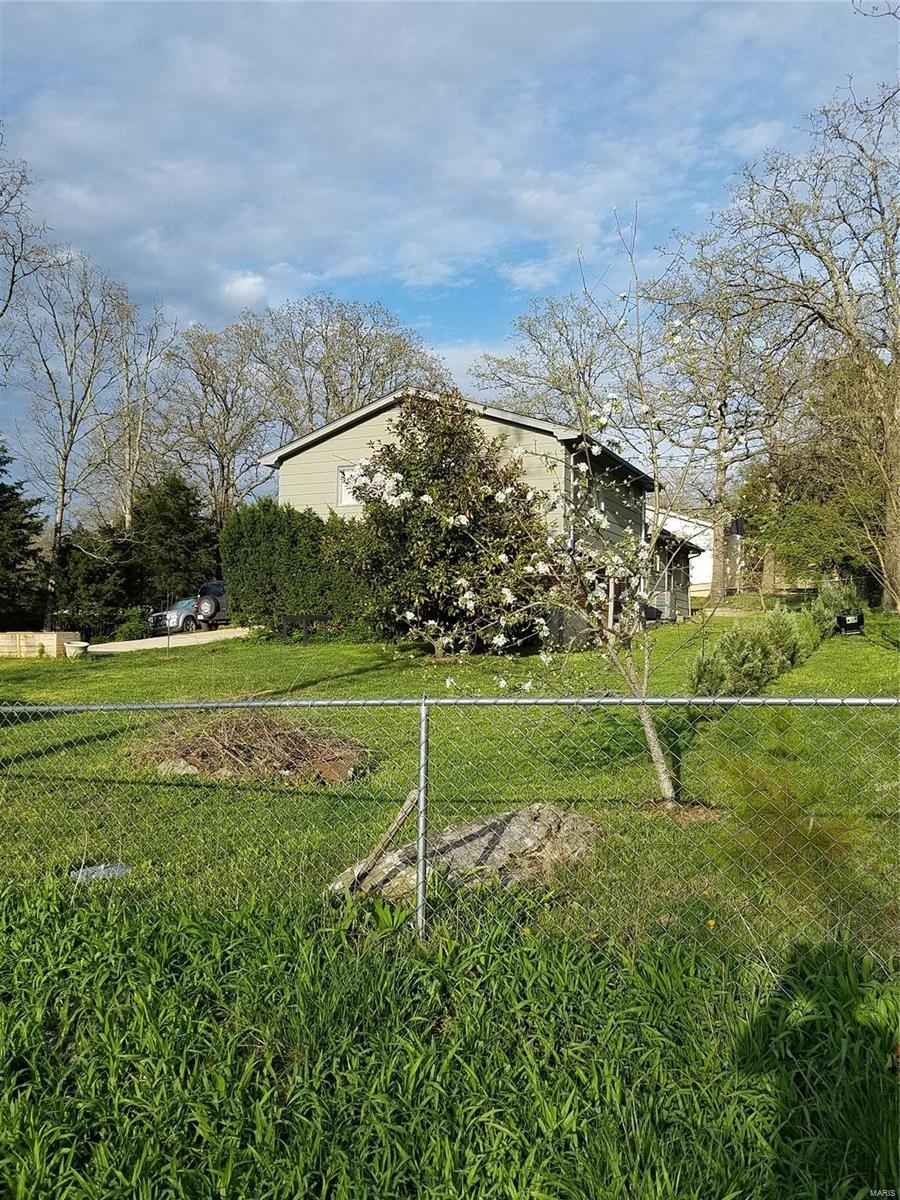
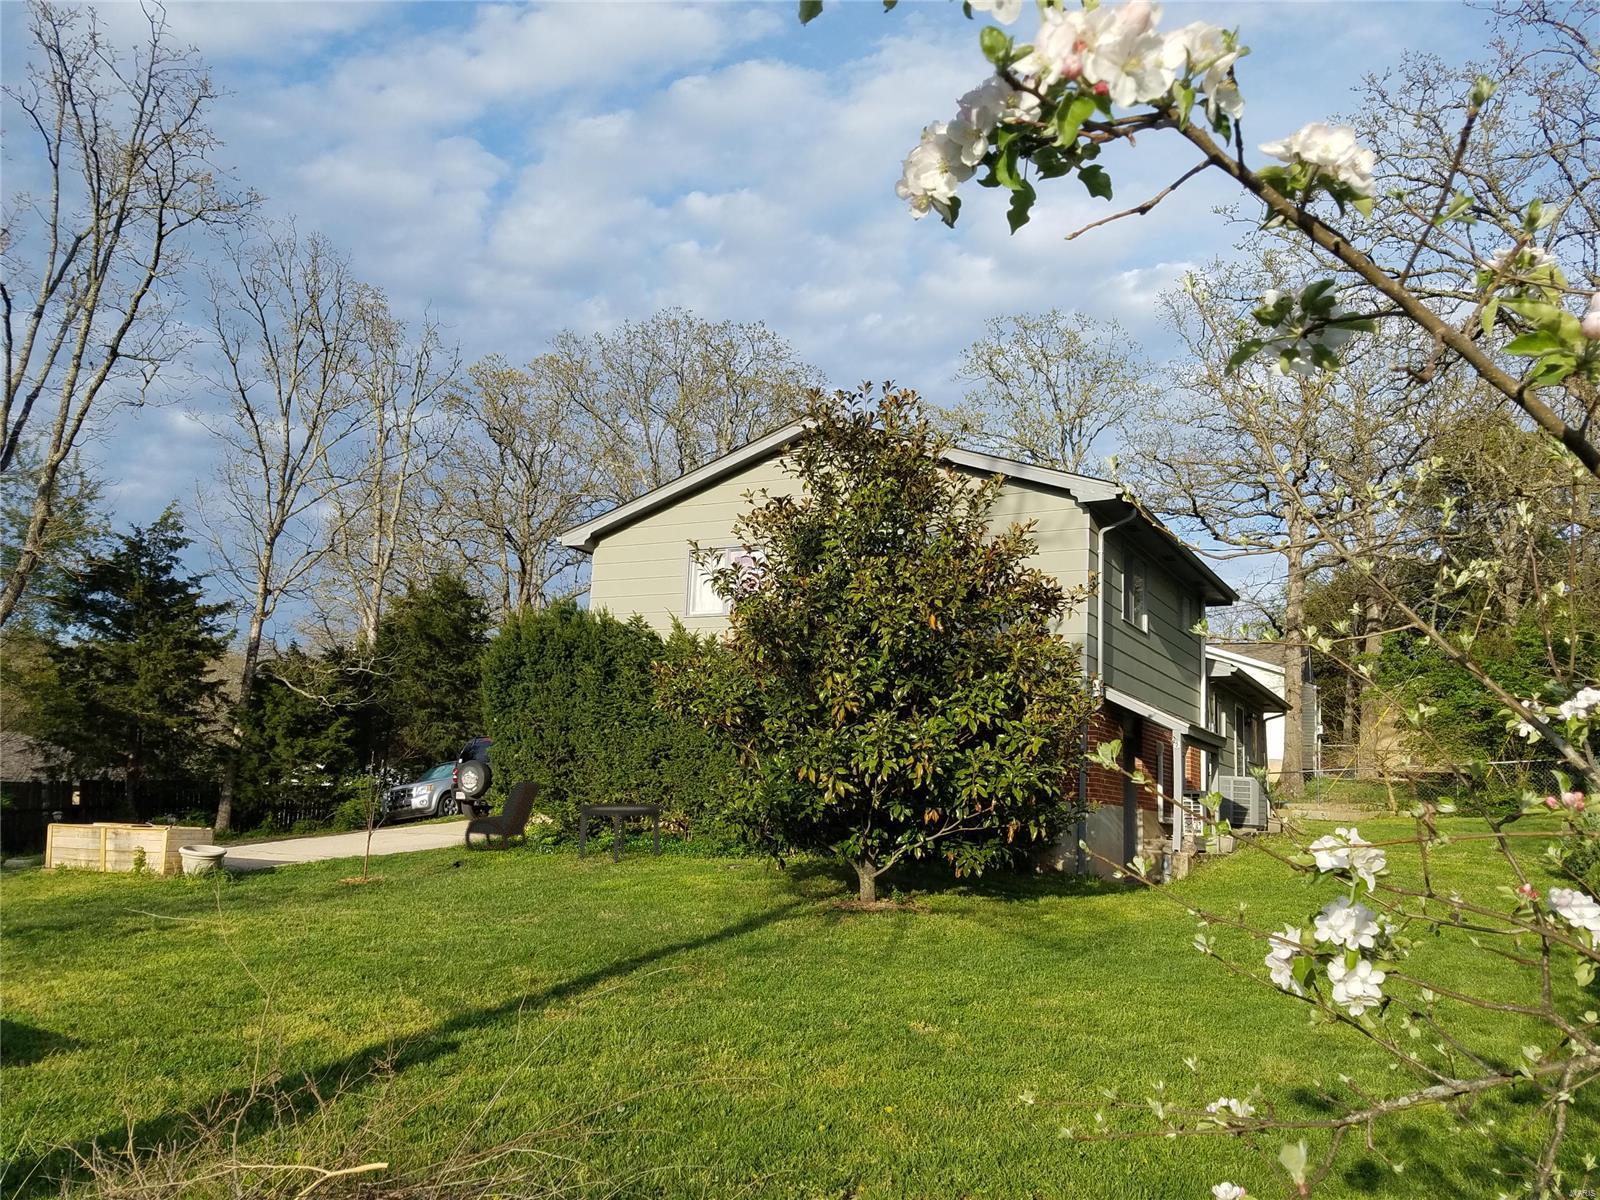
lounge chair: none [216,605,258,643] -> present [465,781,541,850]

